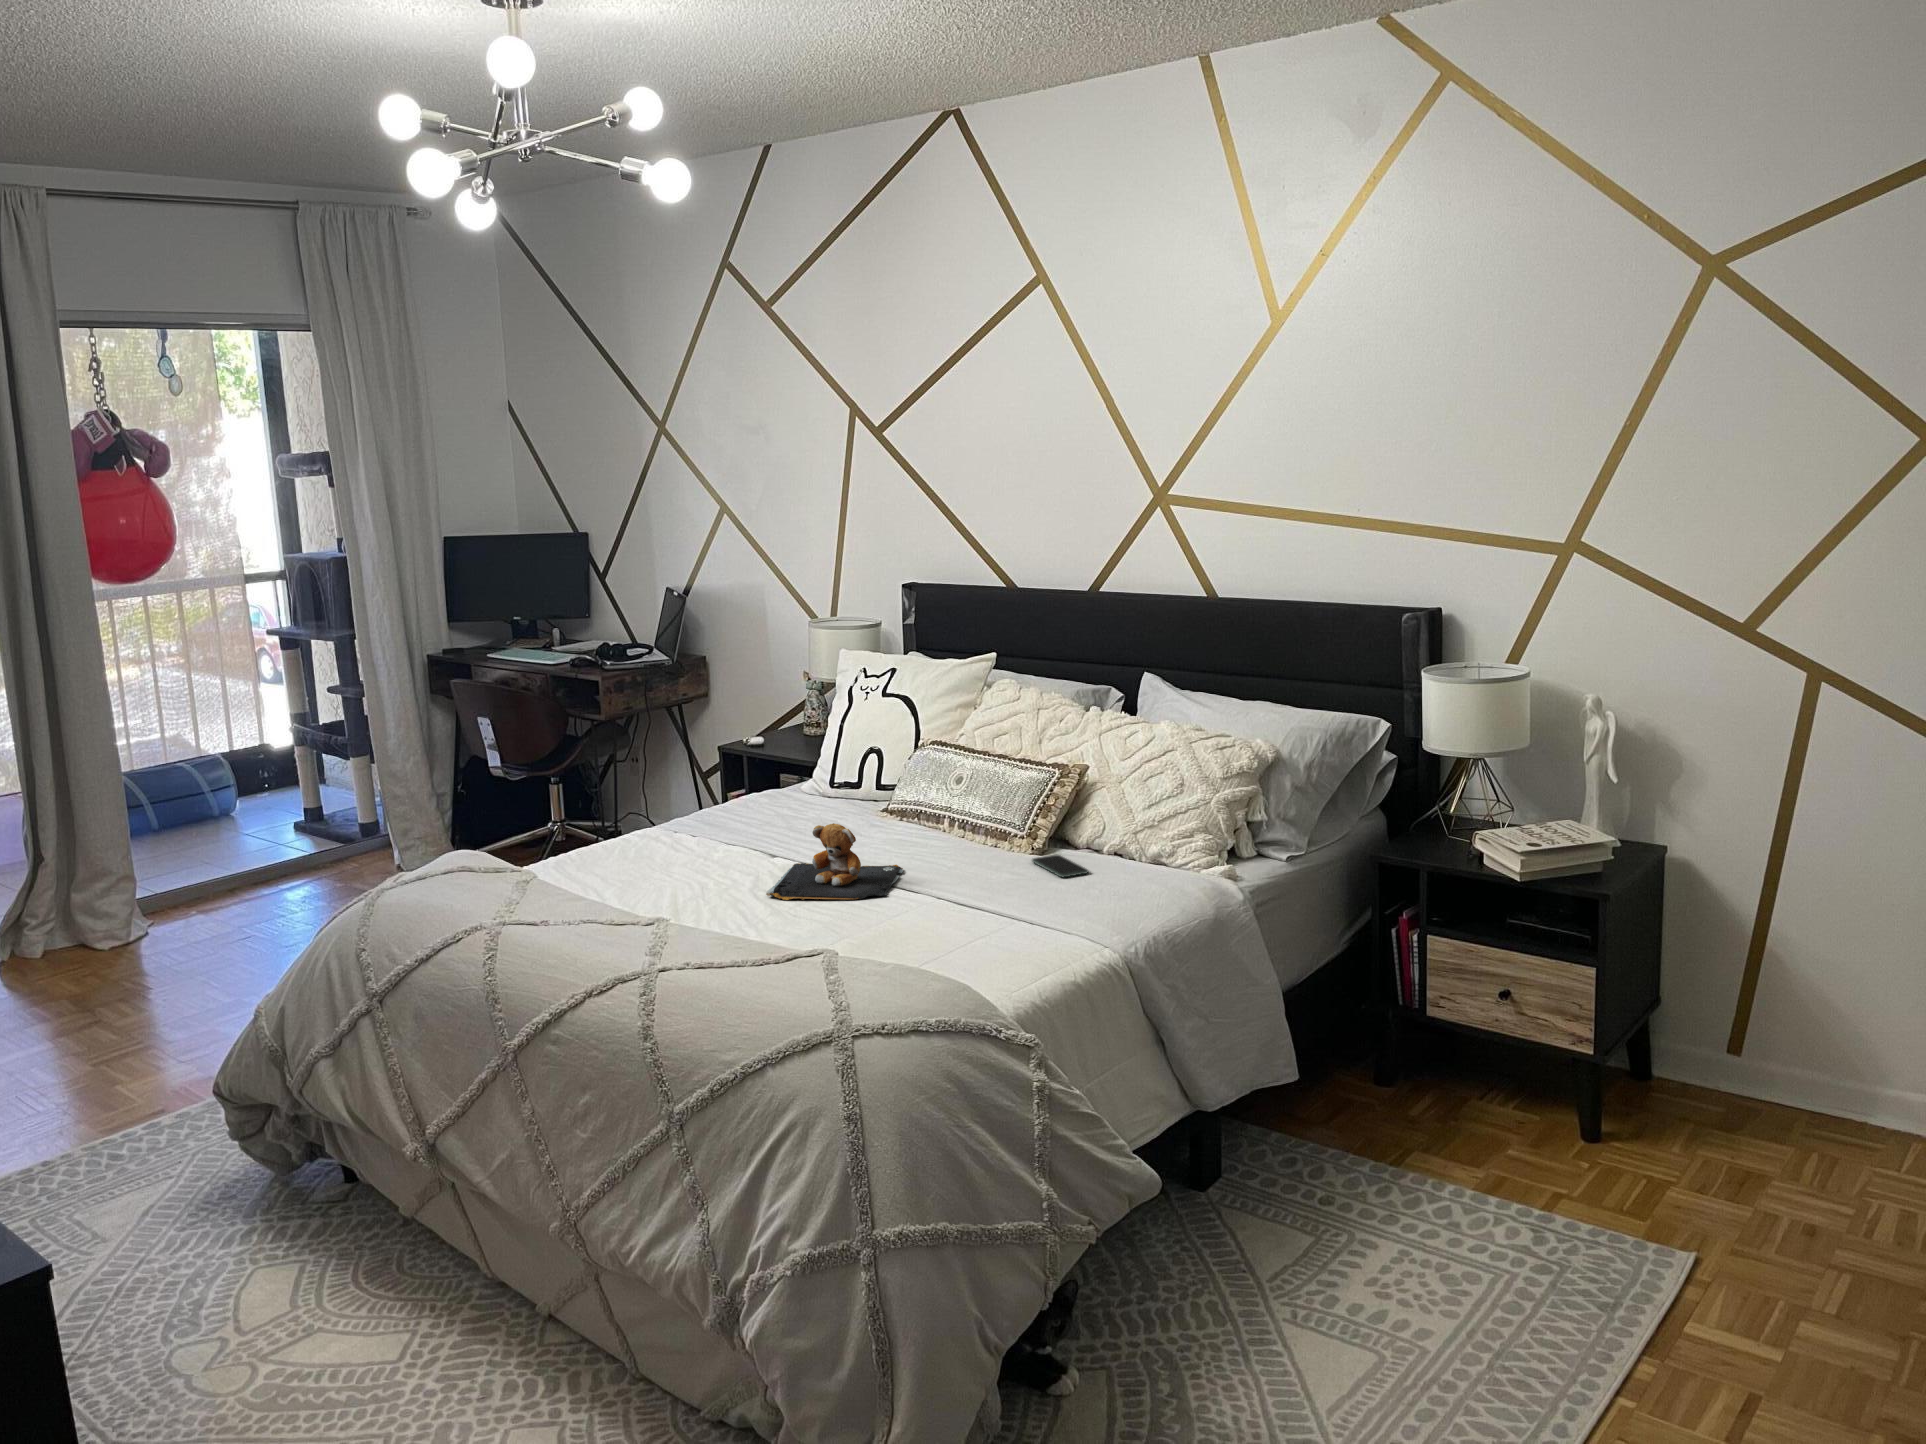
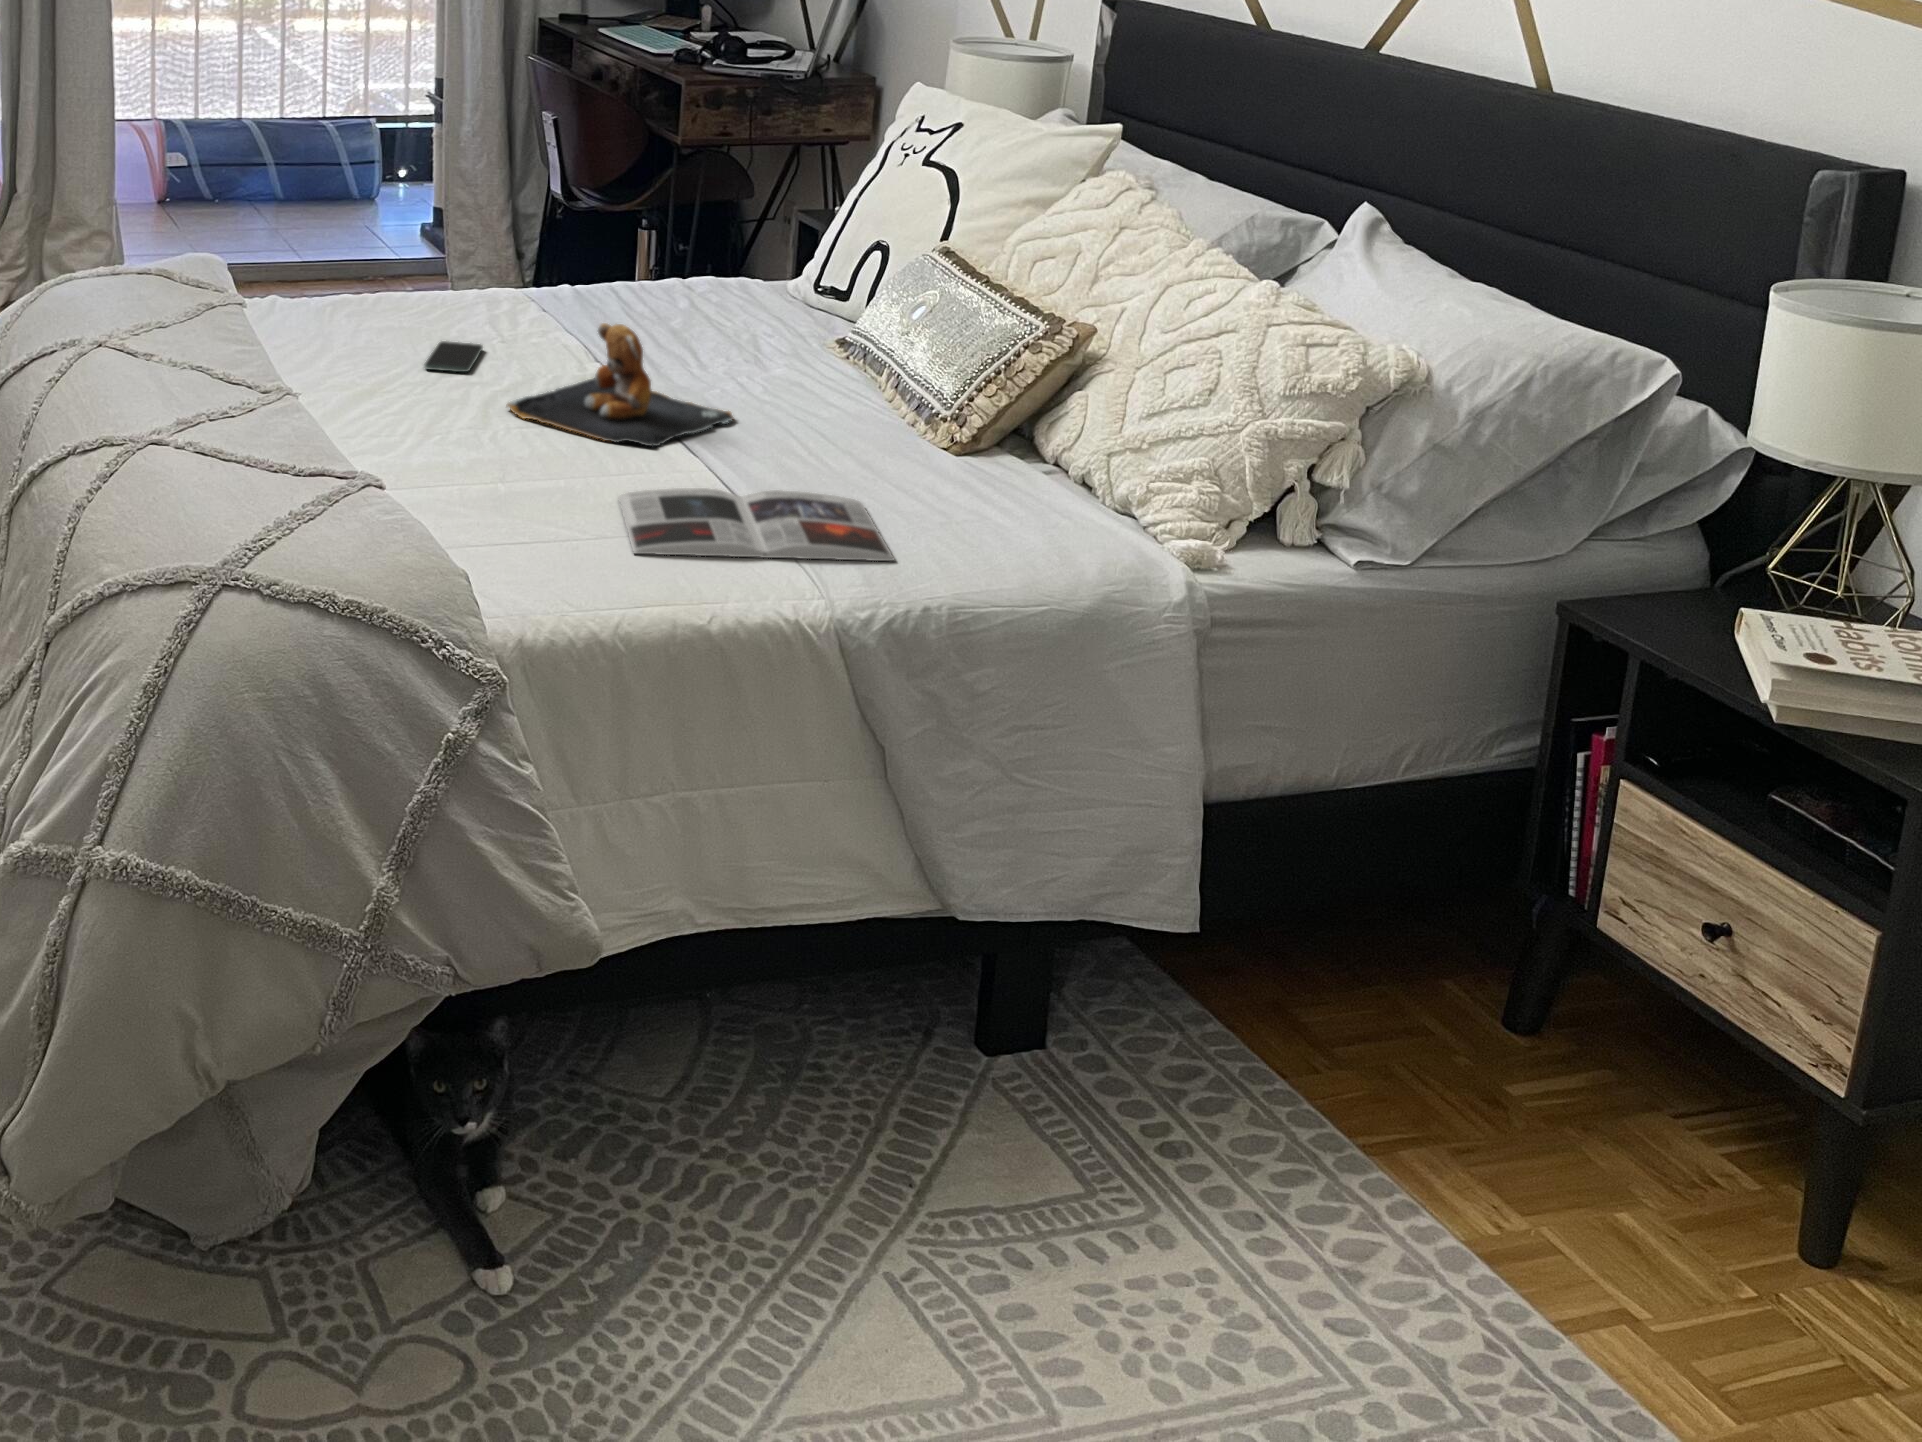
smartphone: present [1032,854,1088,877] -> present [424,341,483,372]
magazine: none [915,893,1102,954] -> present [619,488,895,561]

